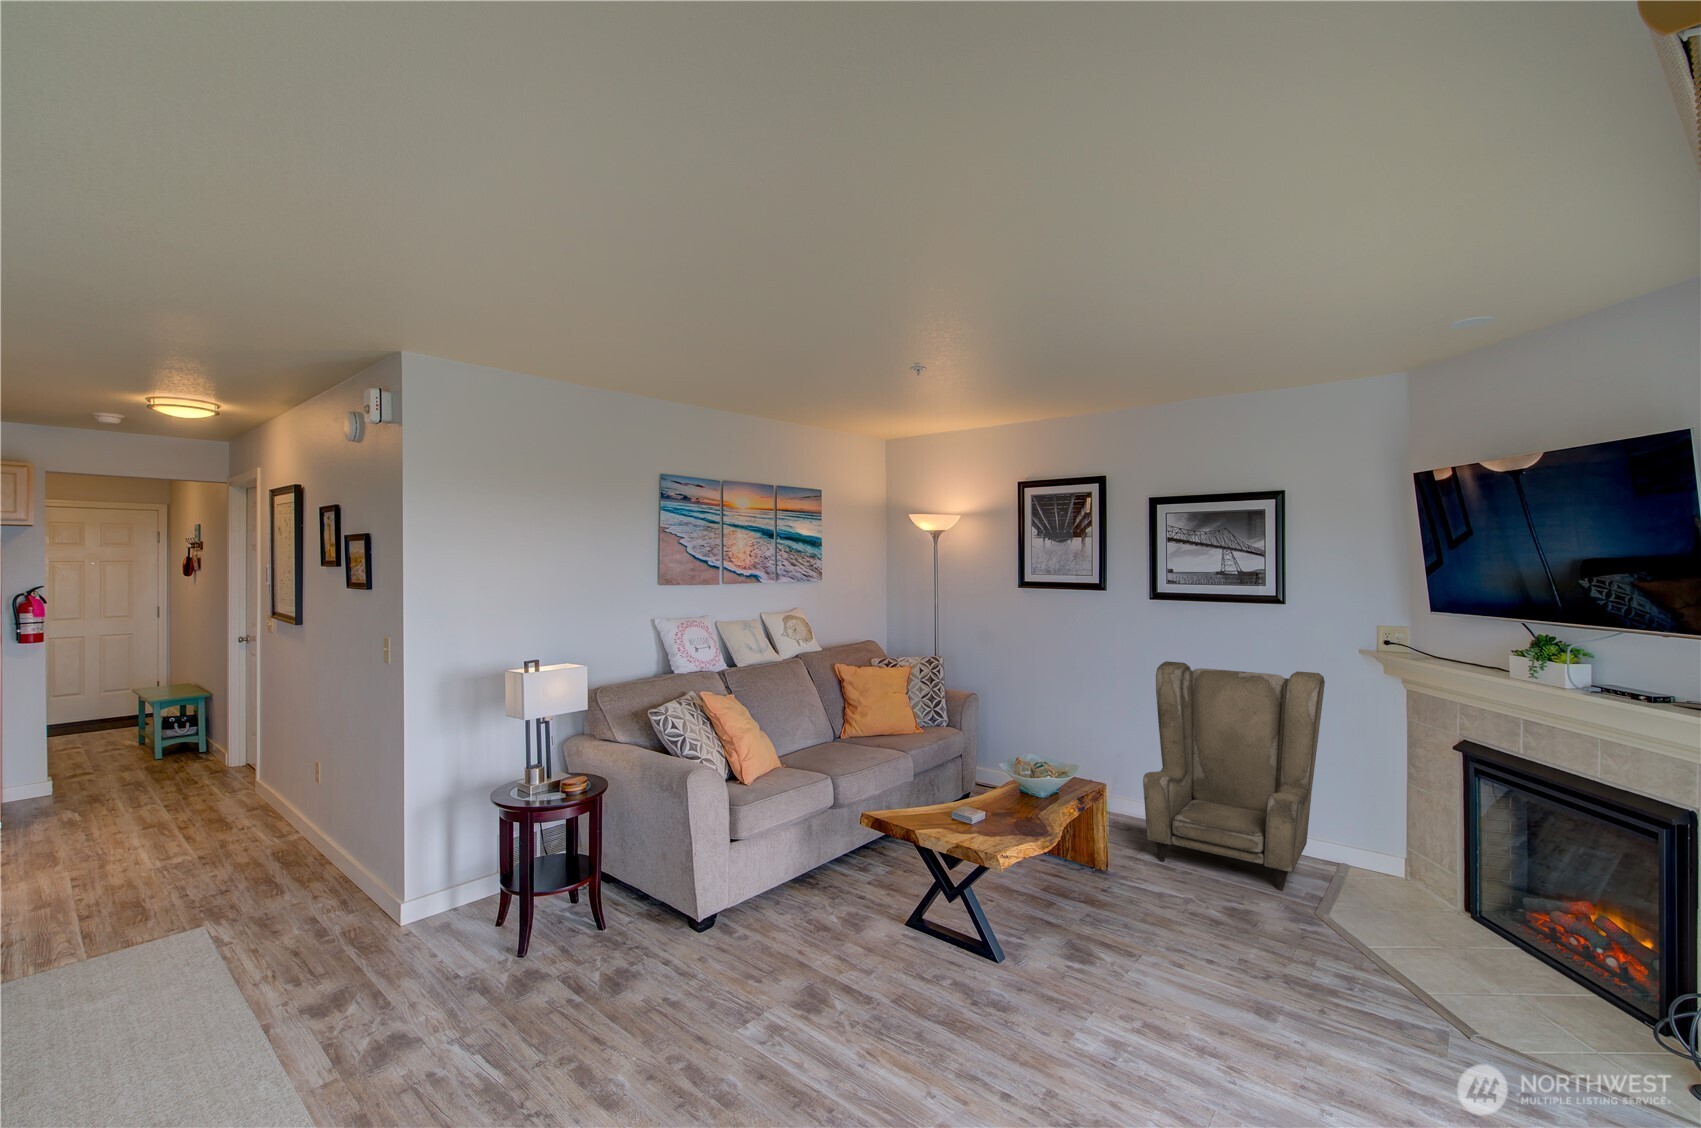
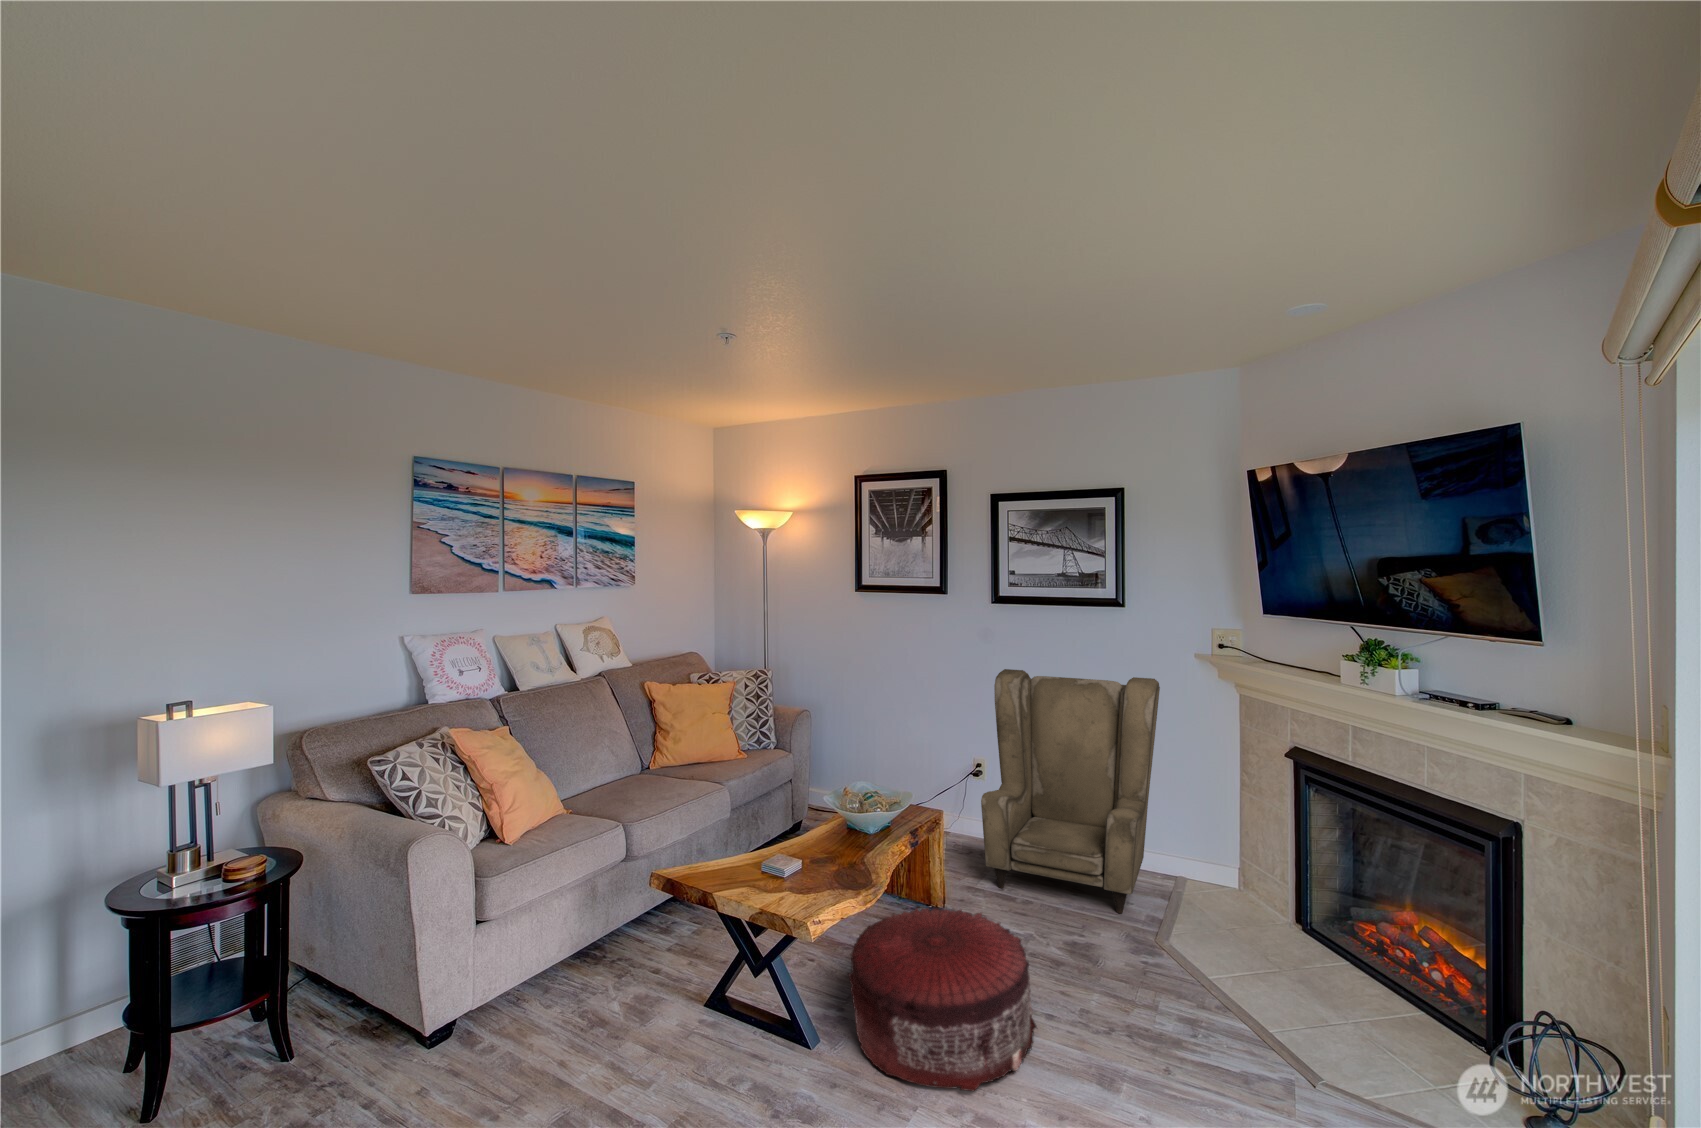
pouf: none [1028,859,1198,1003] -> present [848,908,1037,1091]

